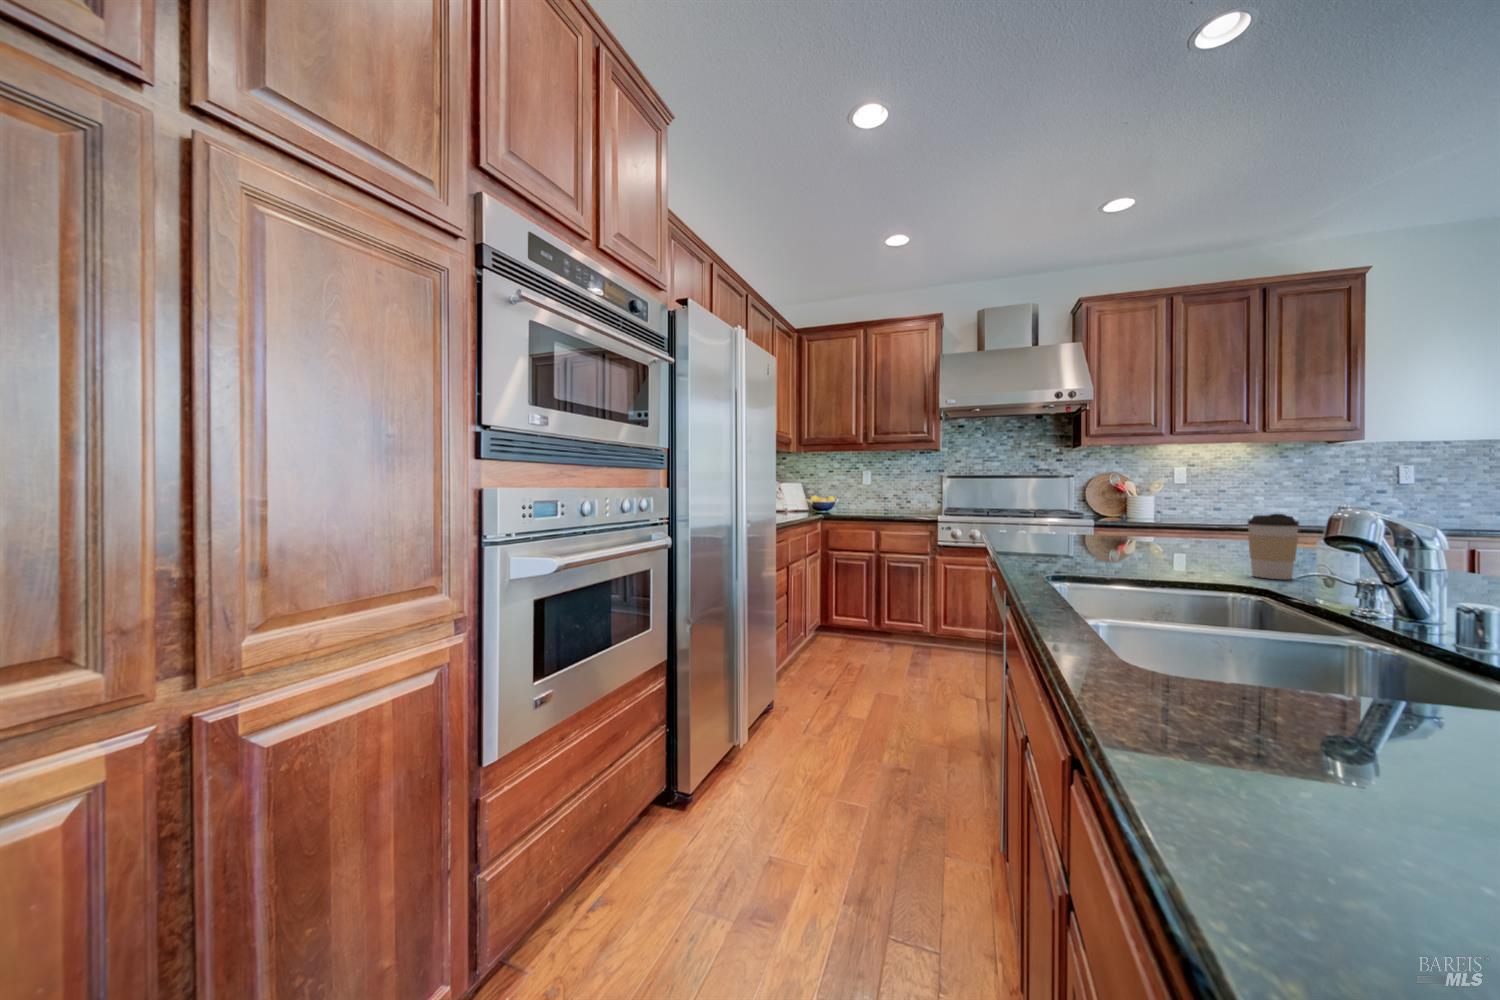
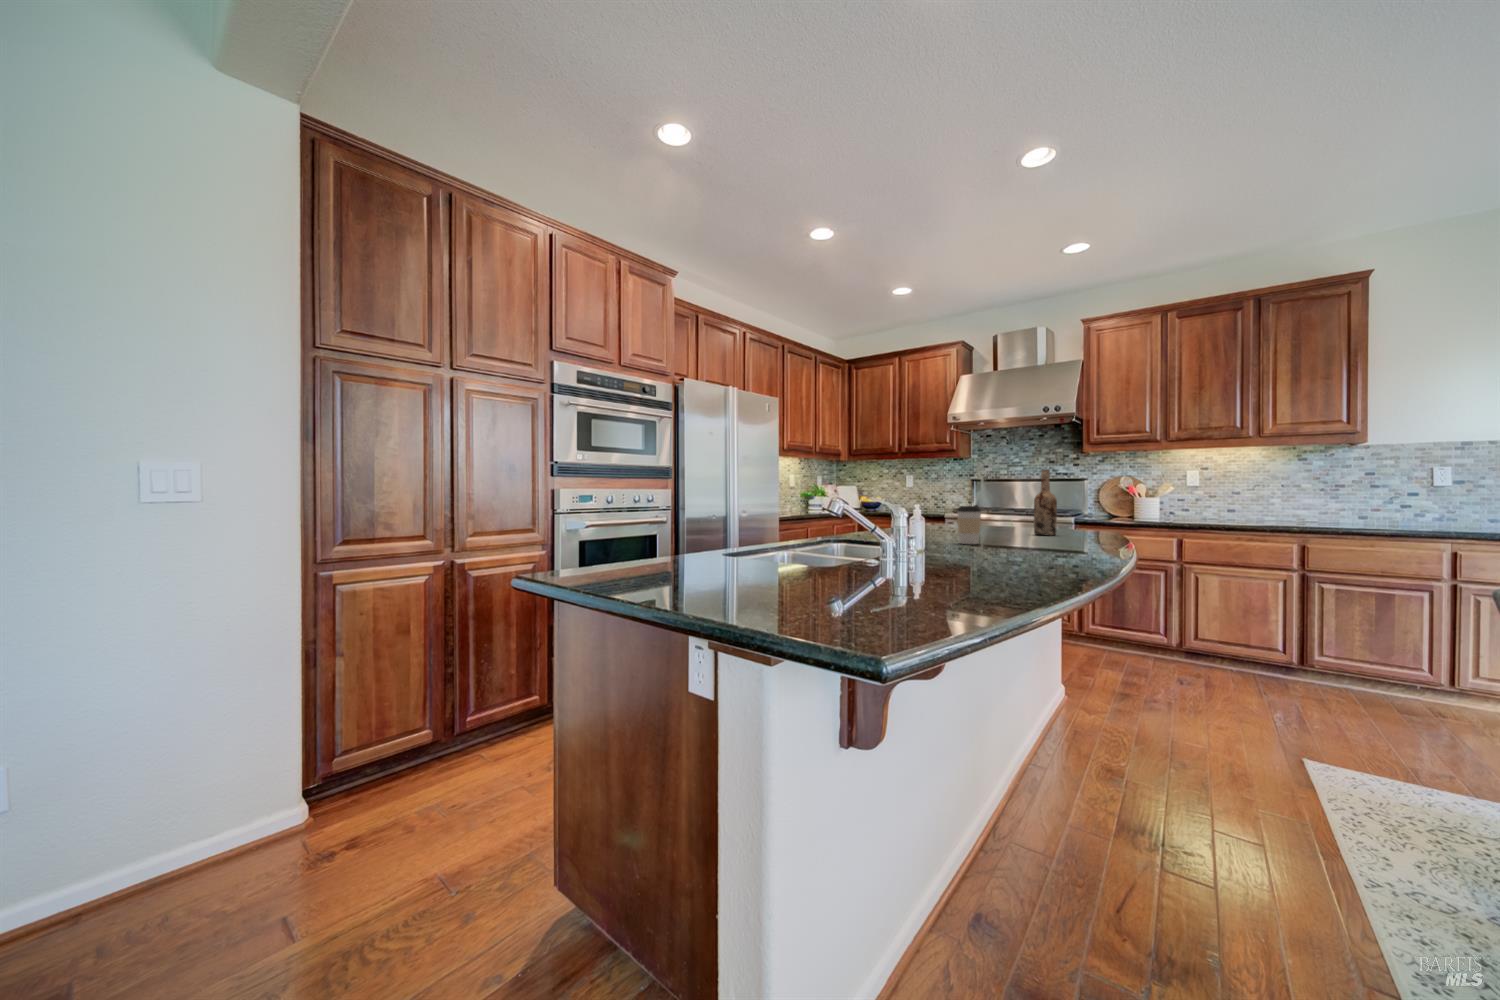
wine bottle: none [1204,461,1240,551] -> present [1034,469,1057,536]

